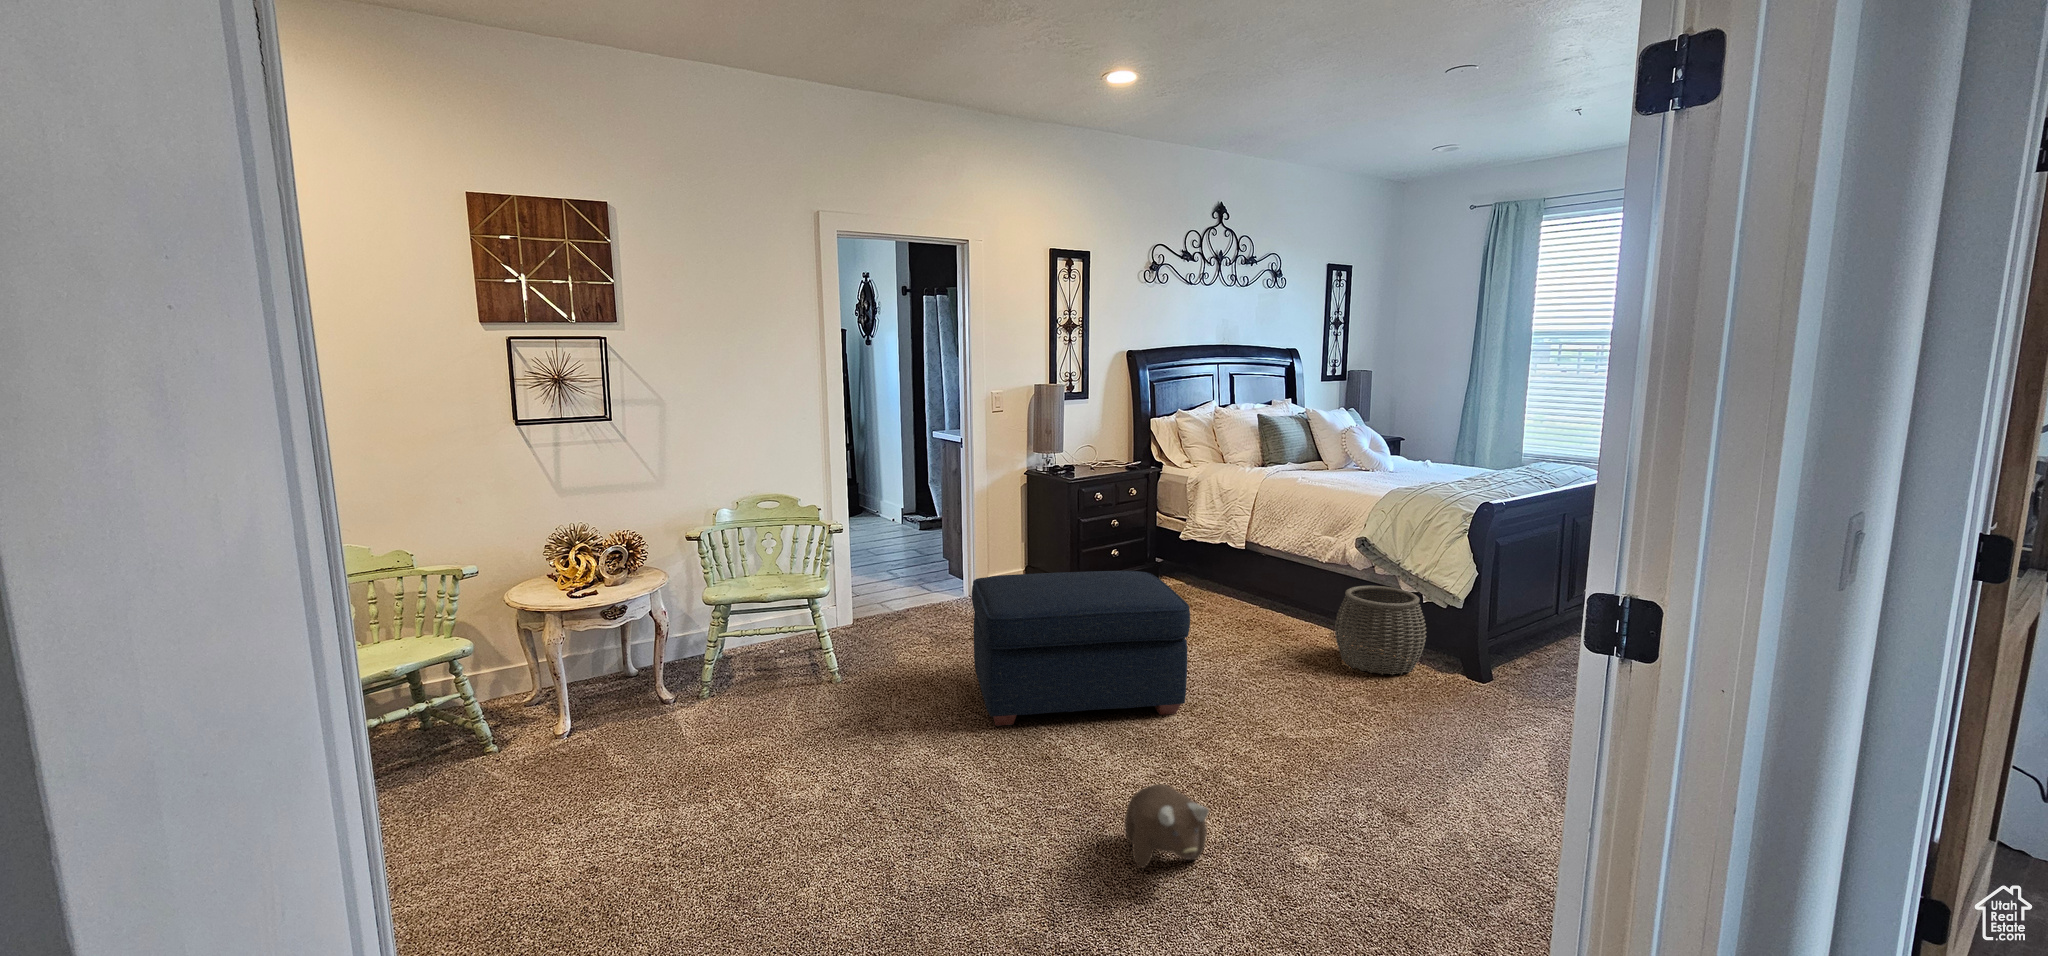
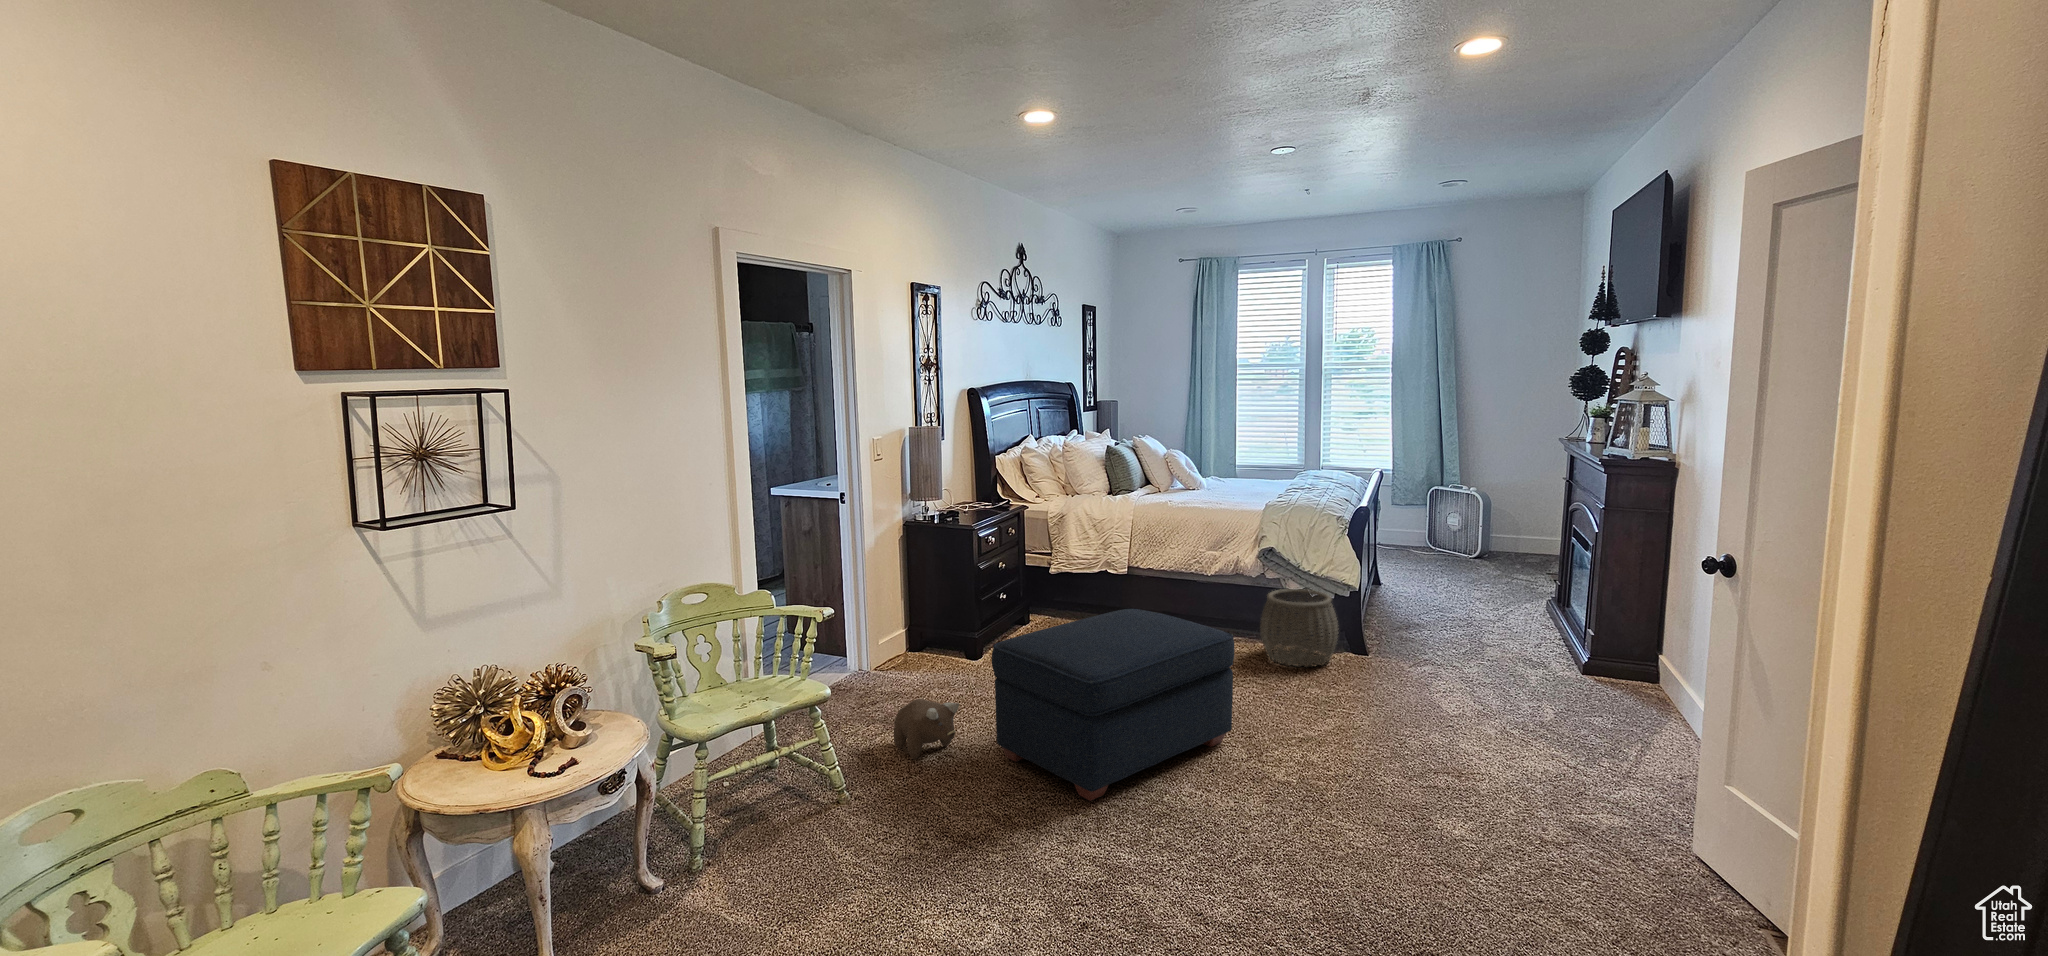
plush toy: present [1124,784,1209,868] -> present [894,699,959,759]

